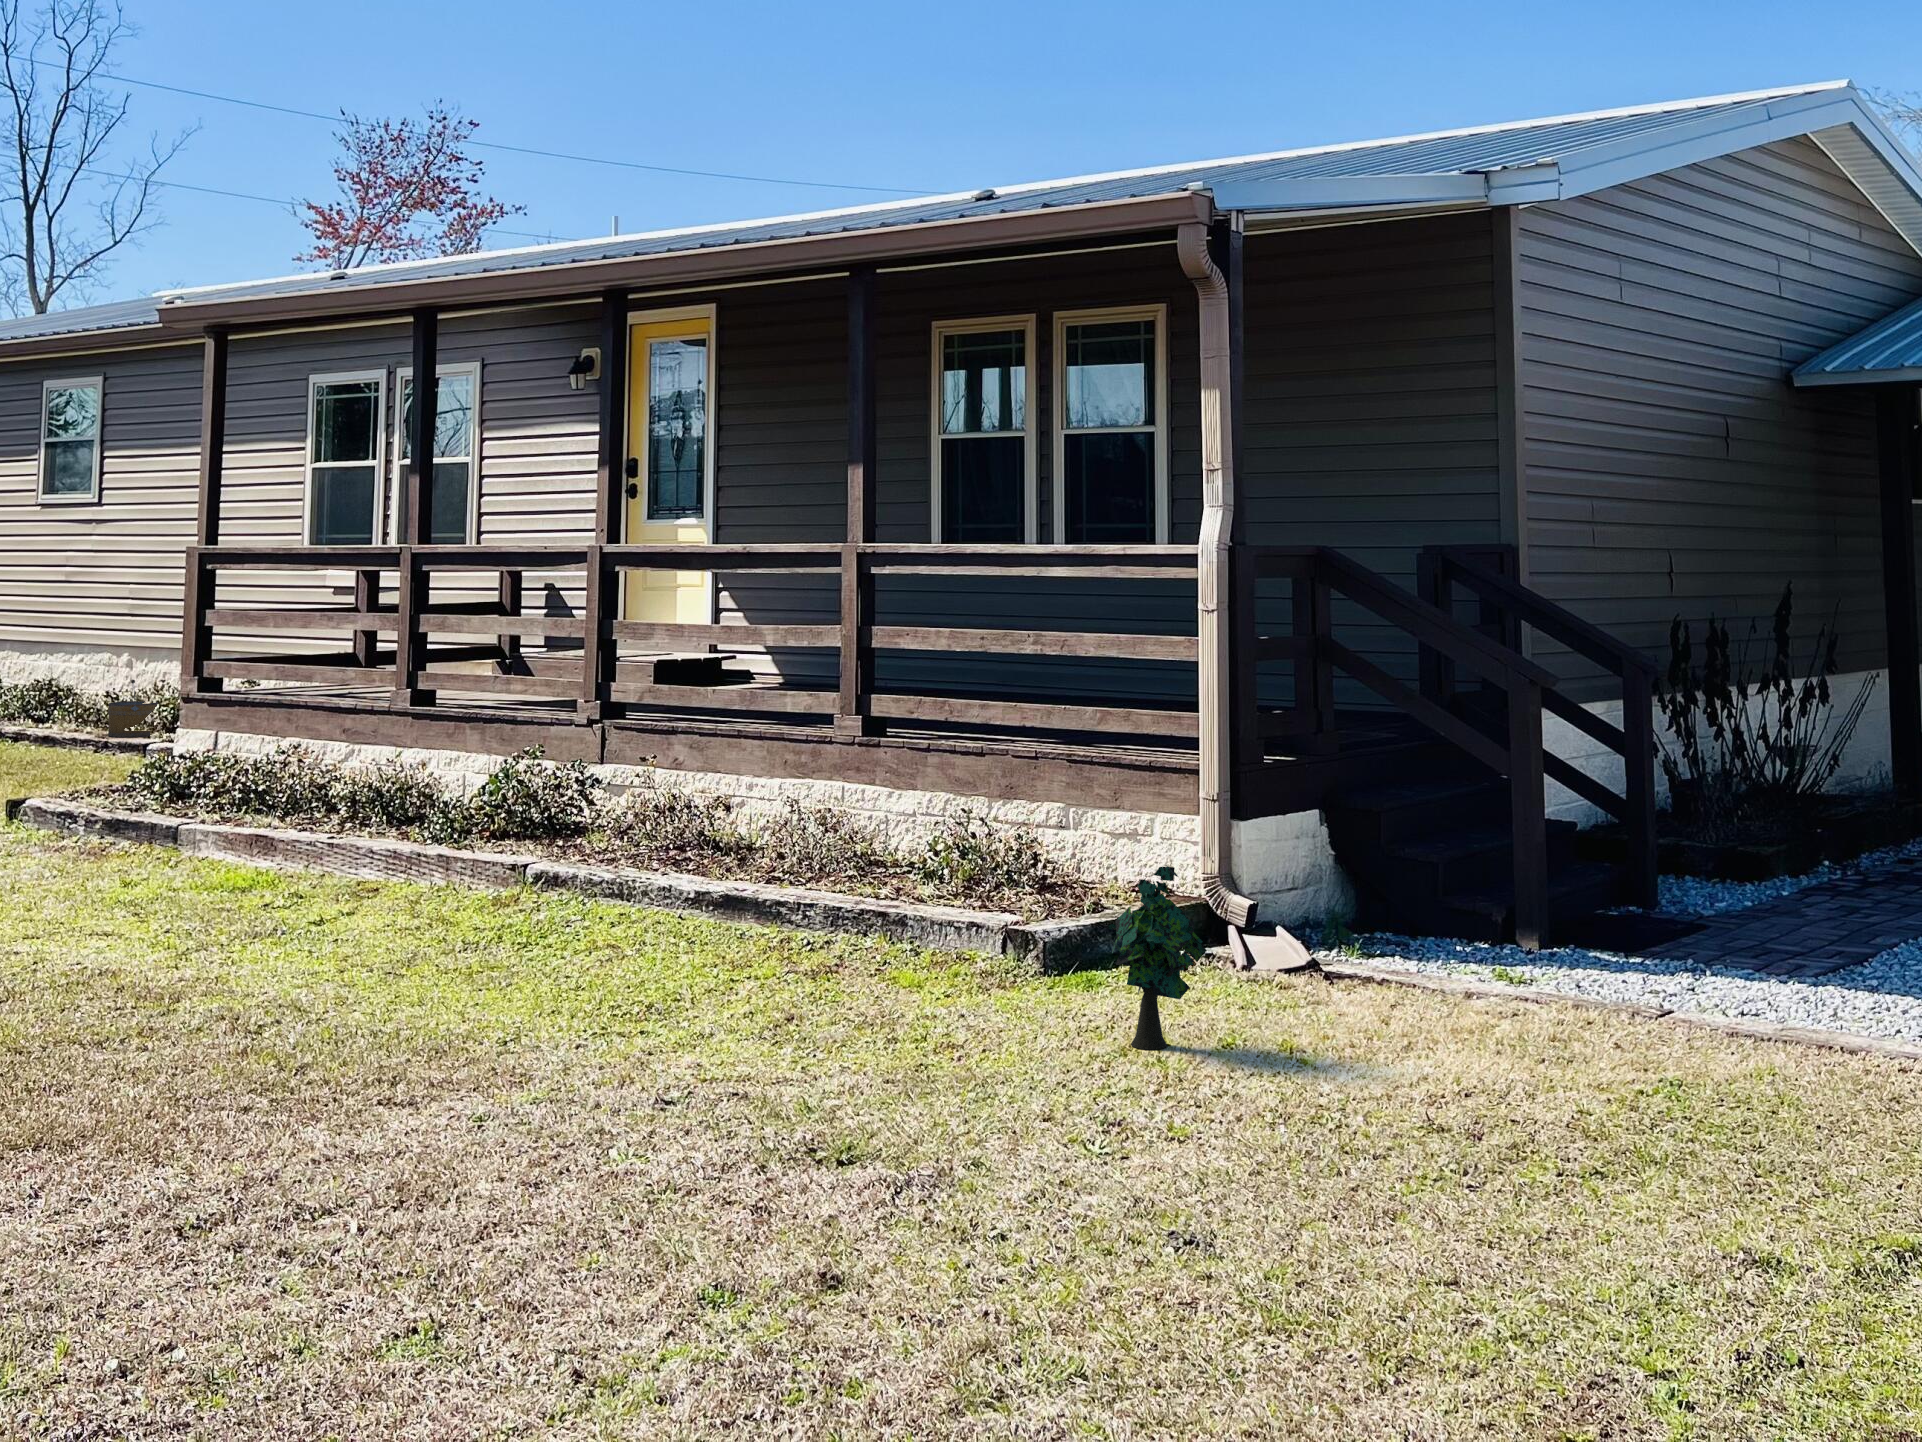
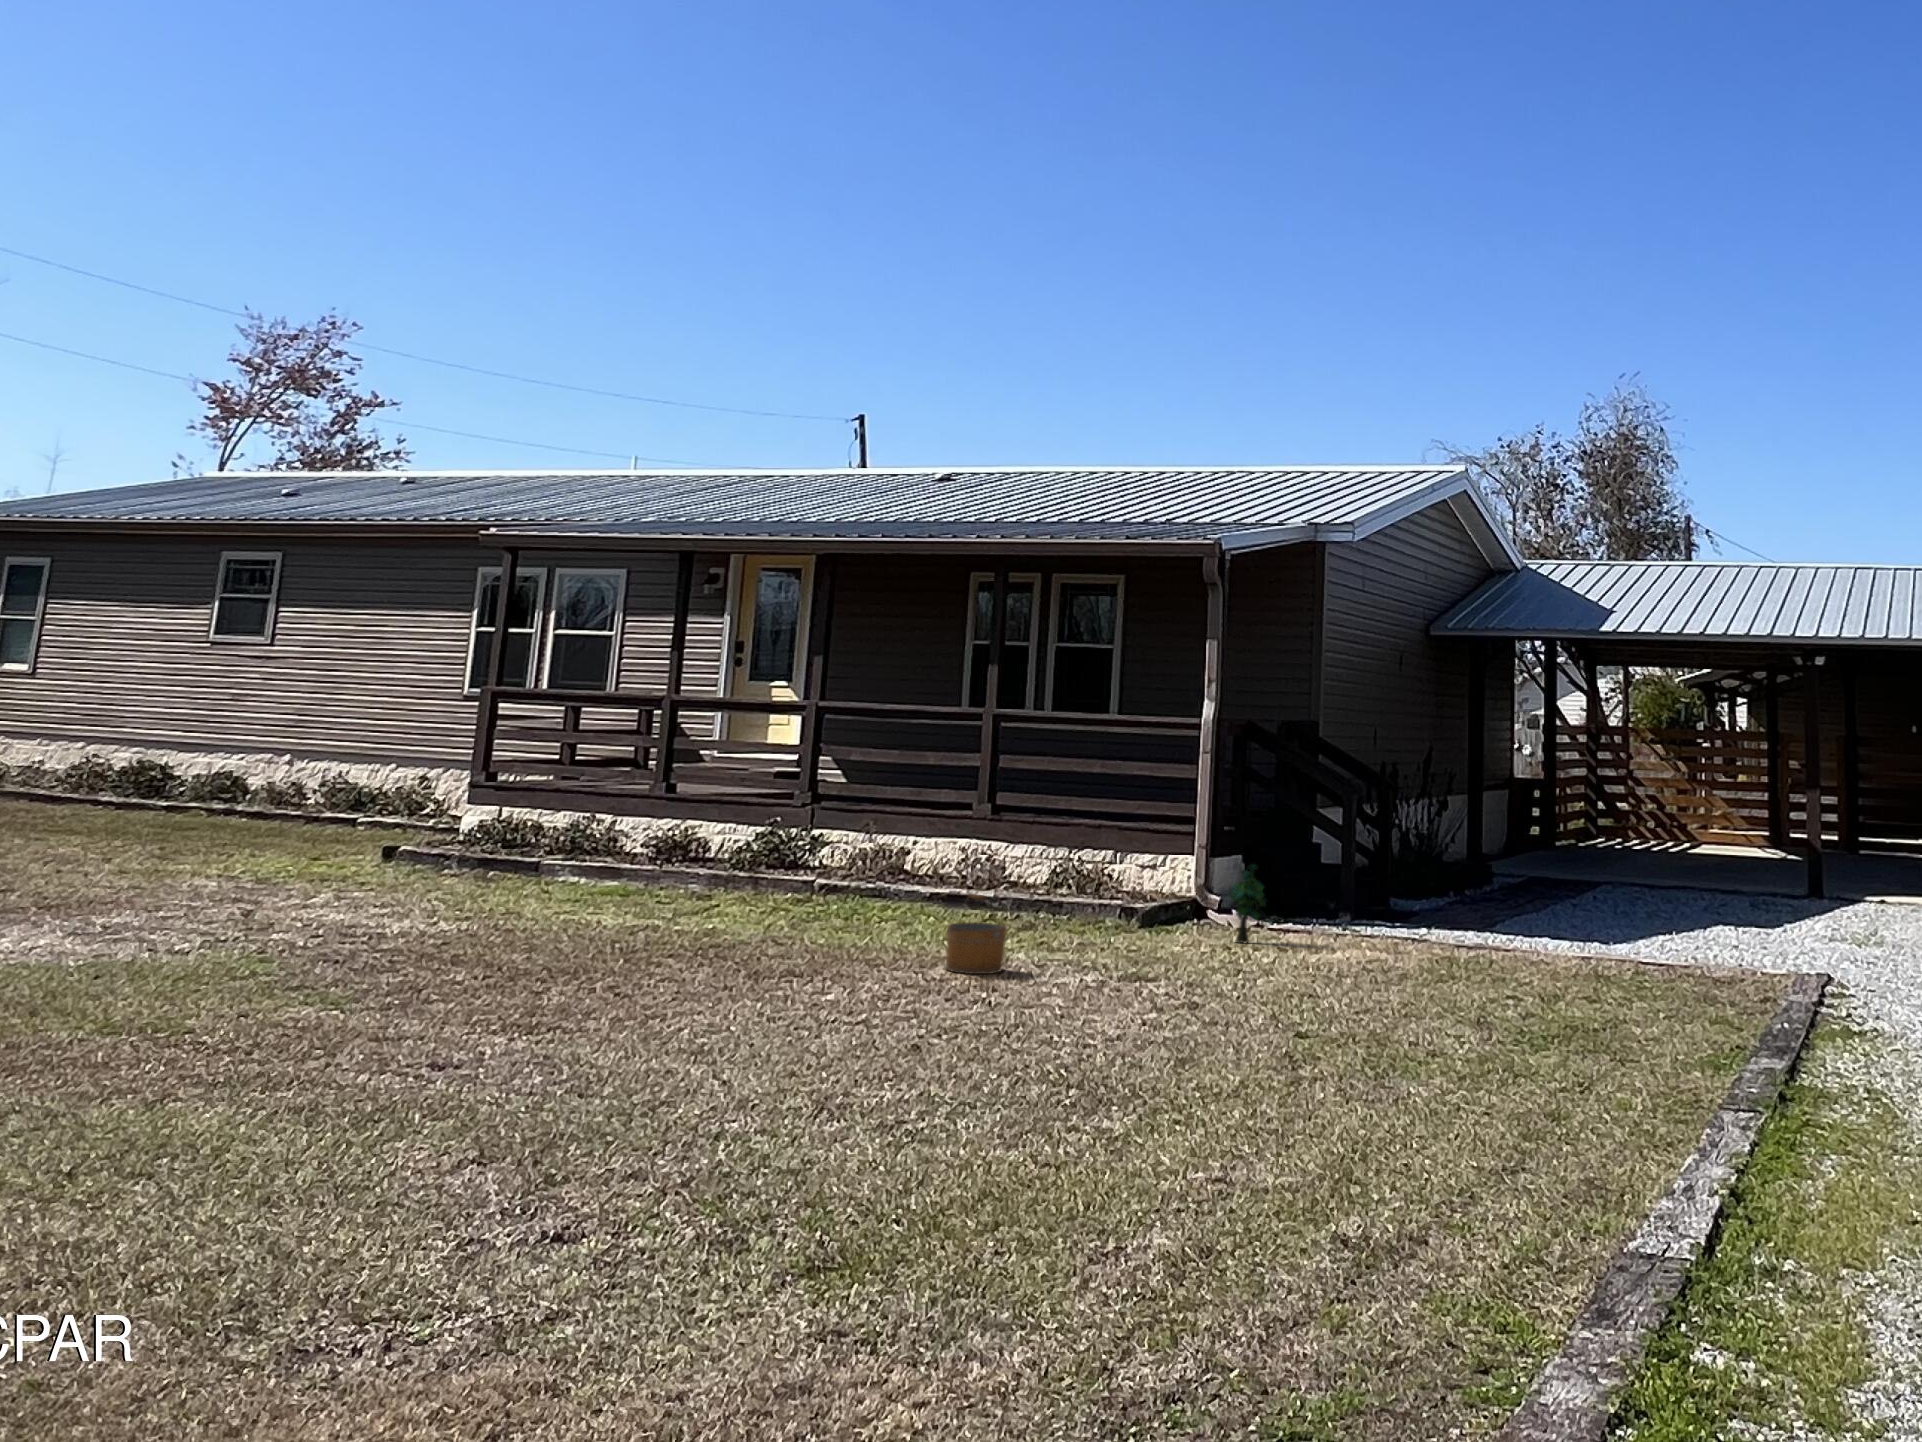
bucket: present [108,680,158,738] -> present [946,894,1007,974]

